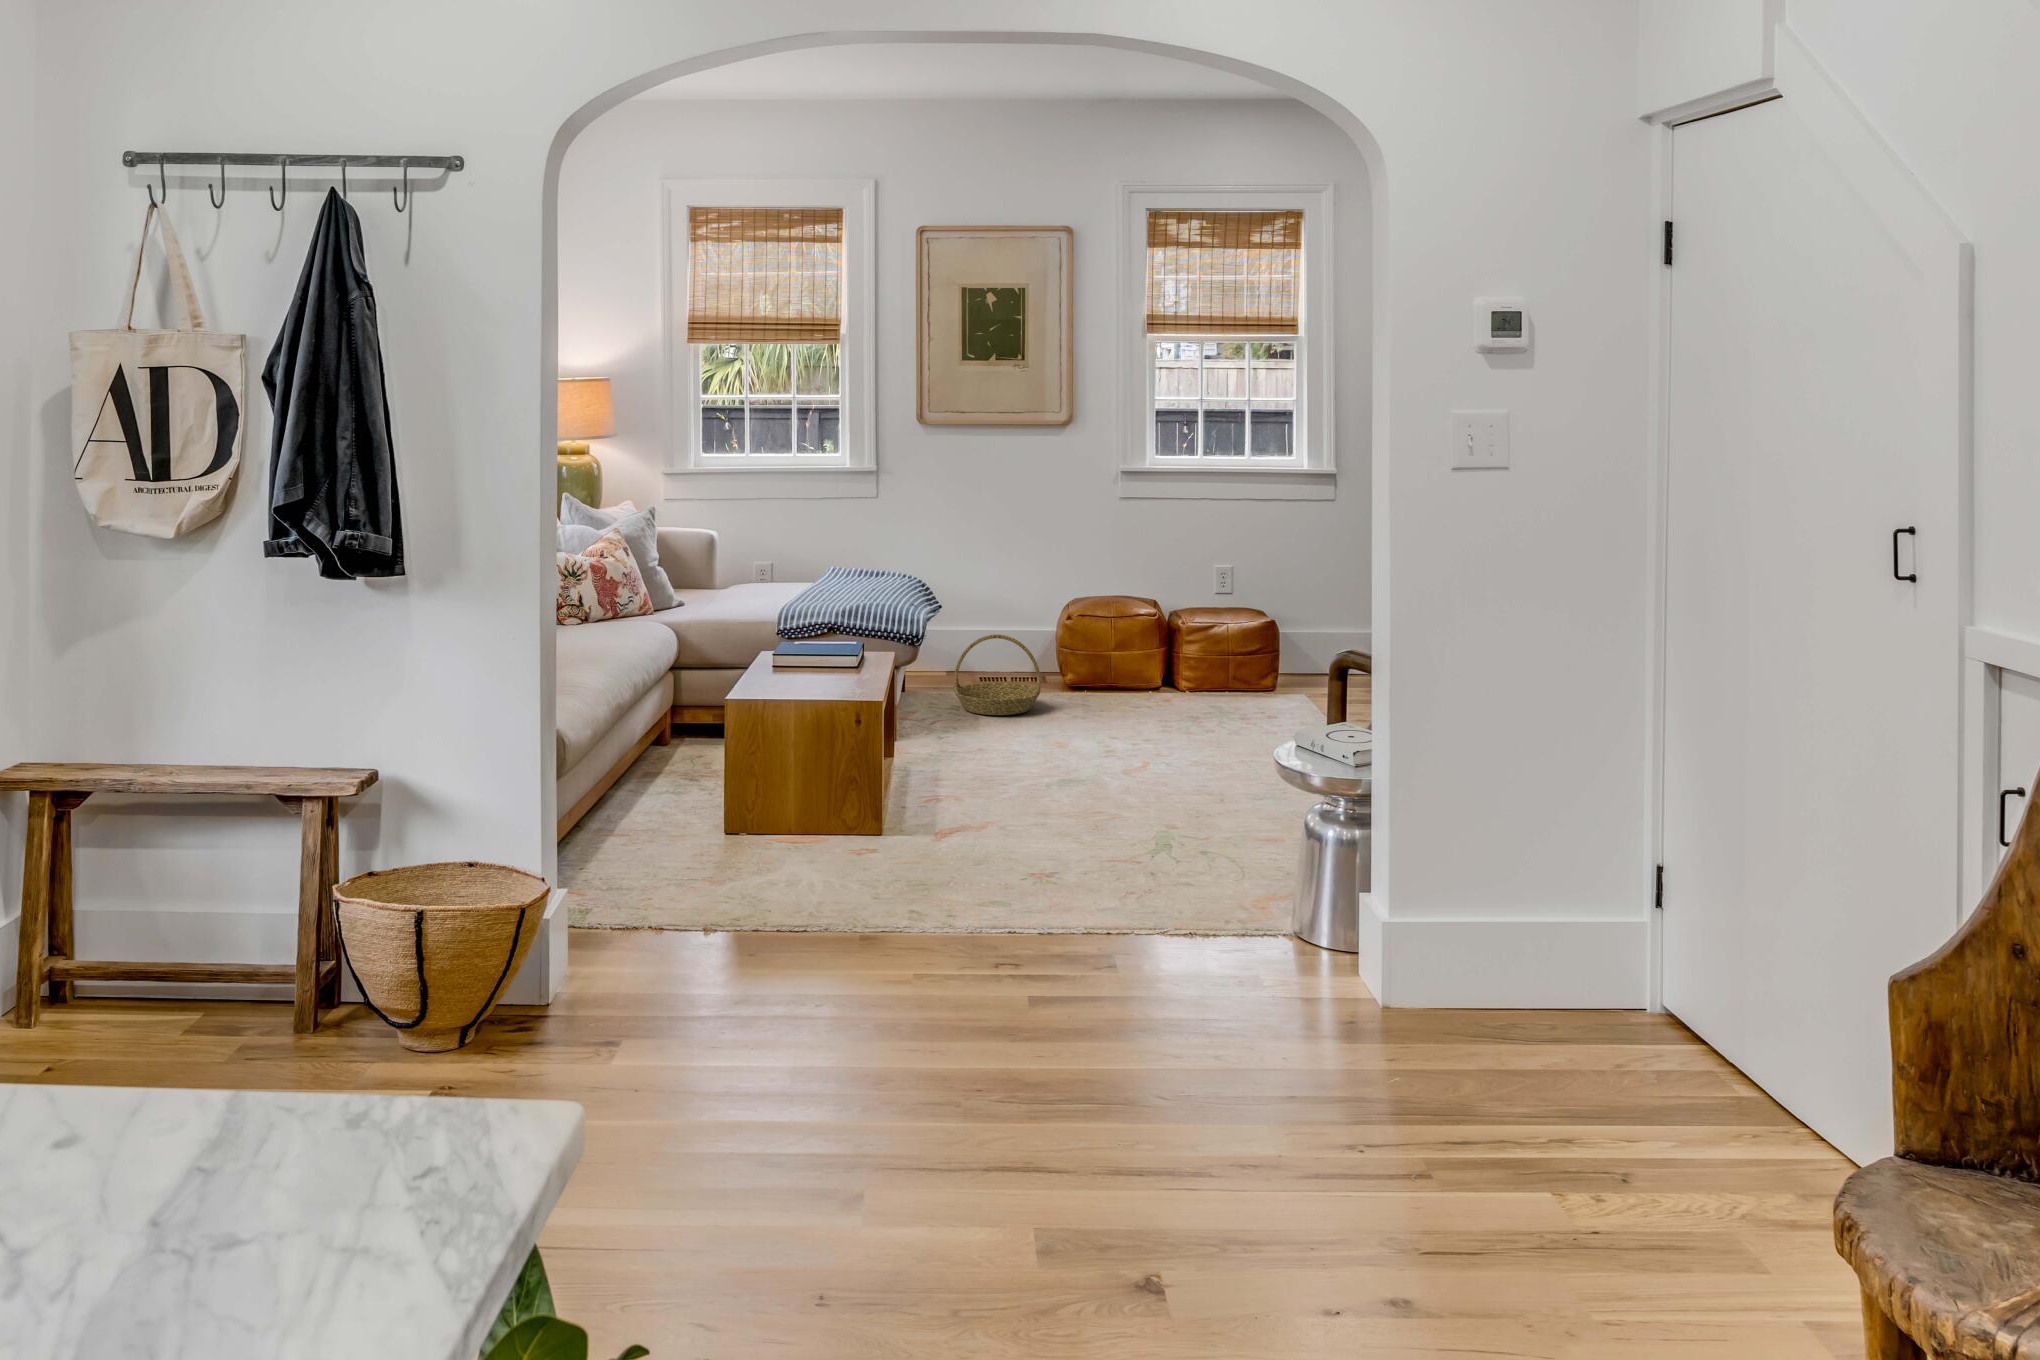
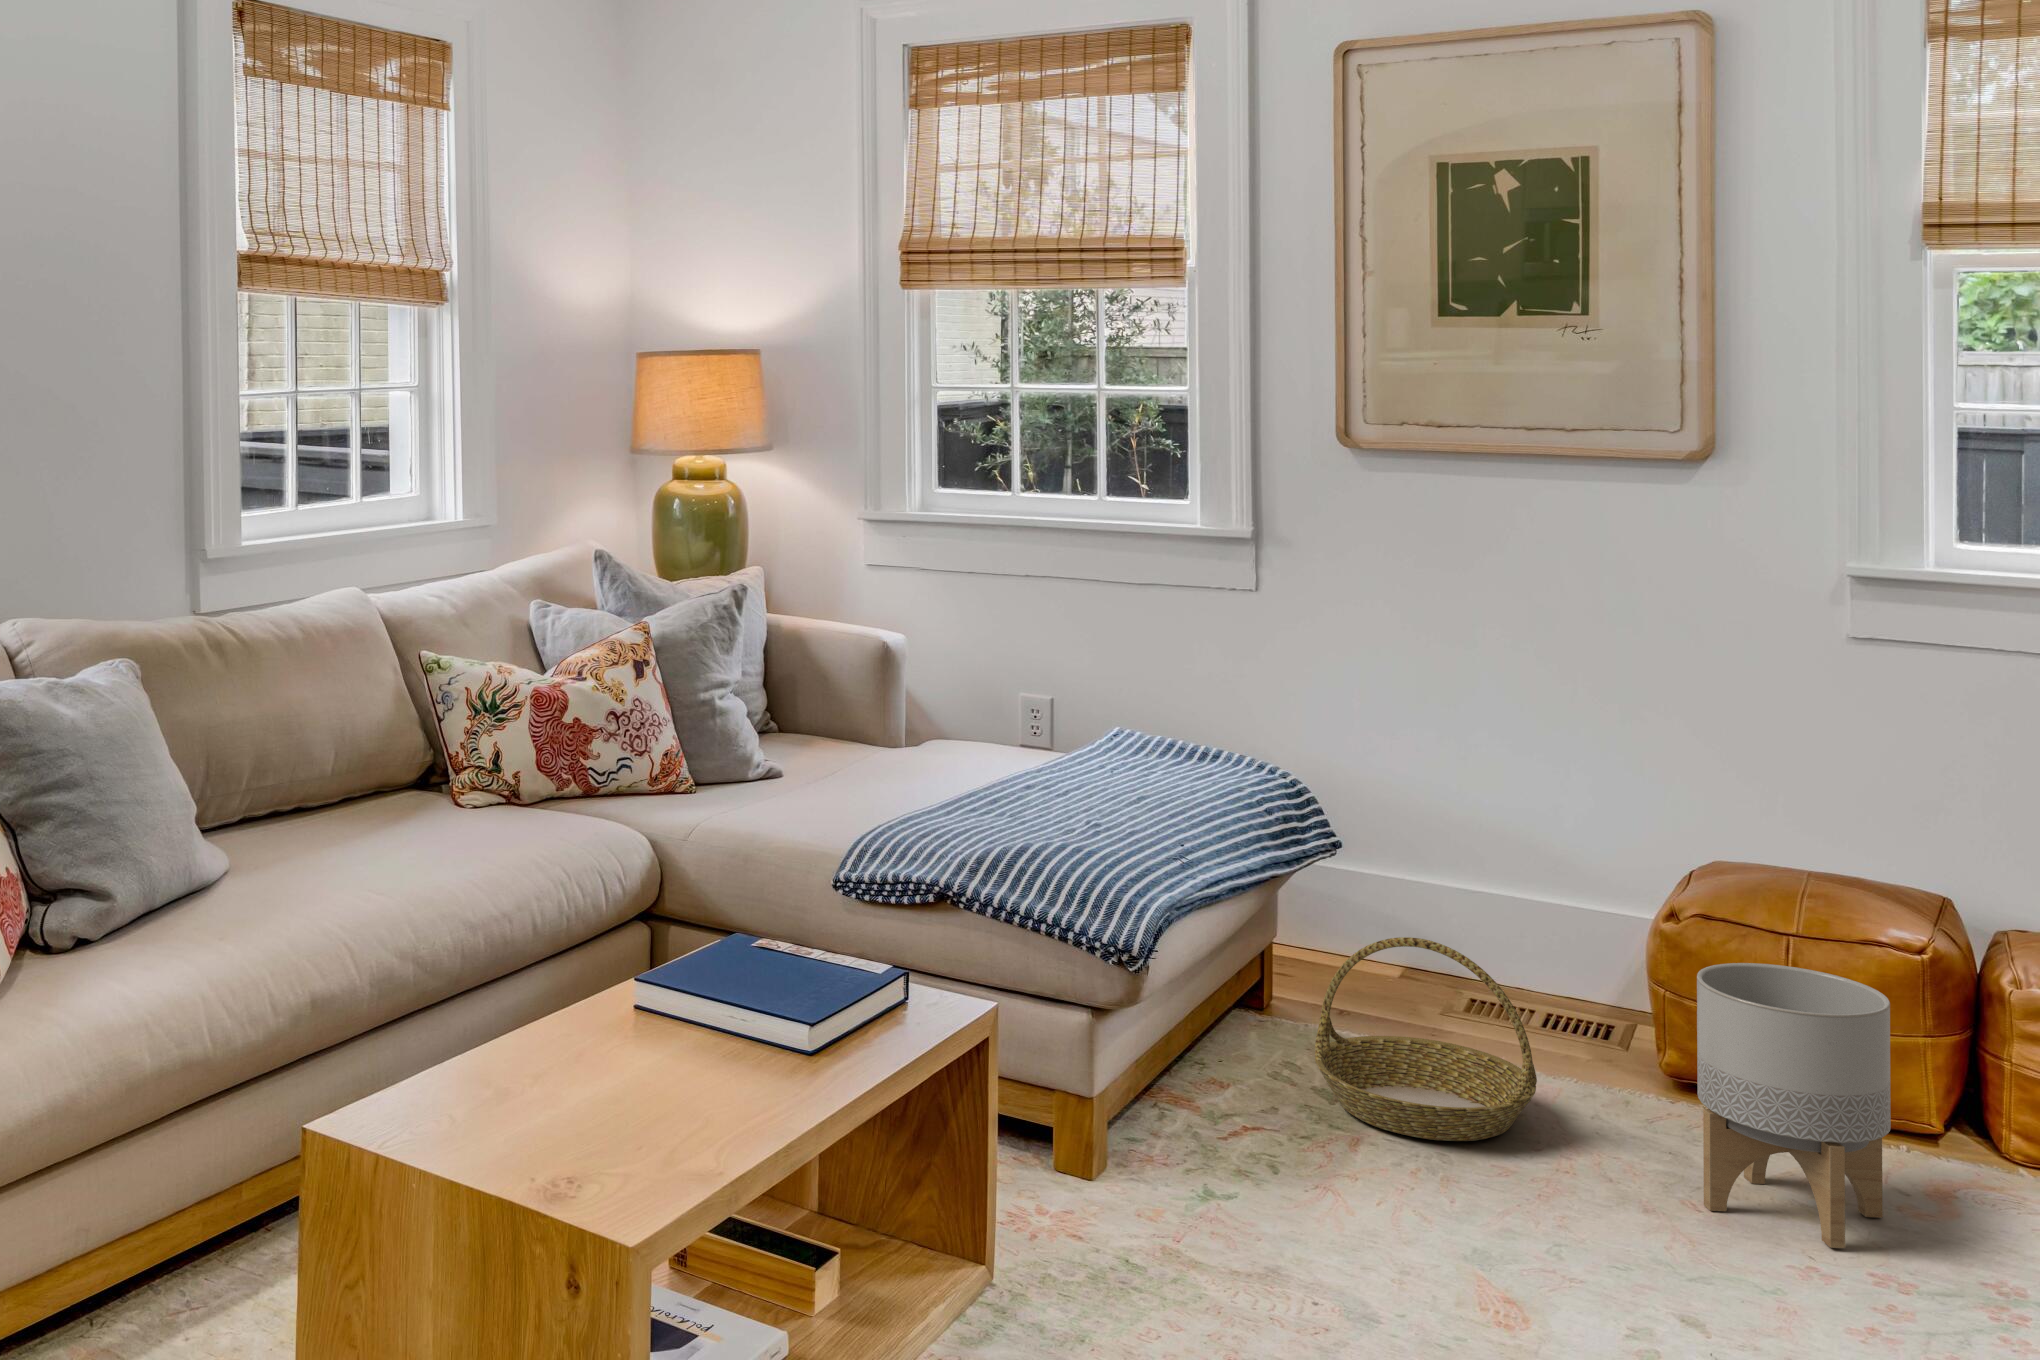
planter: none [1102,624,1165,721] -> present [1697,963,1891,1248]

